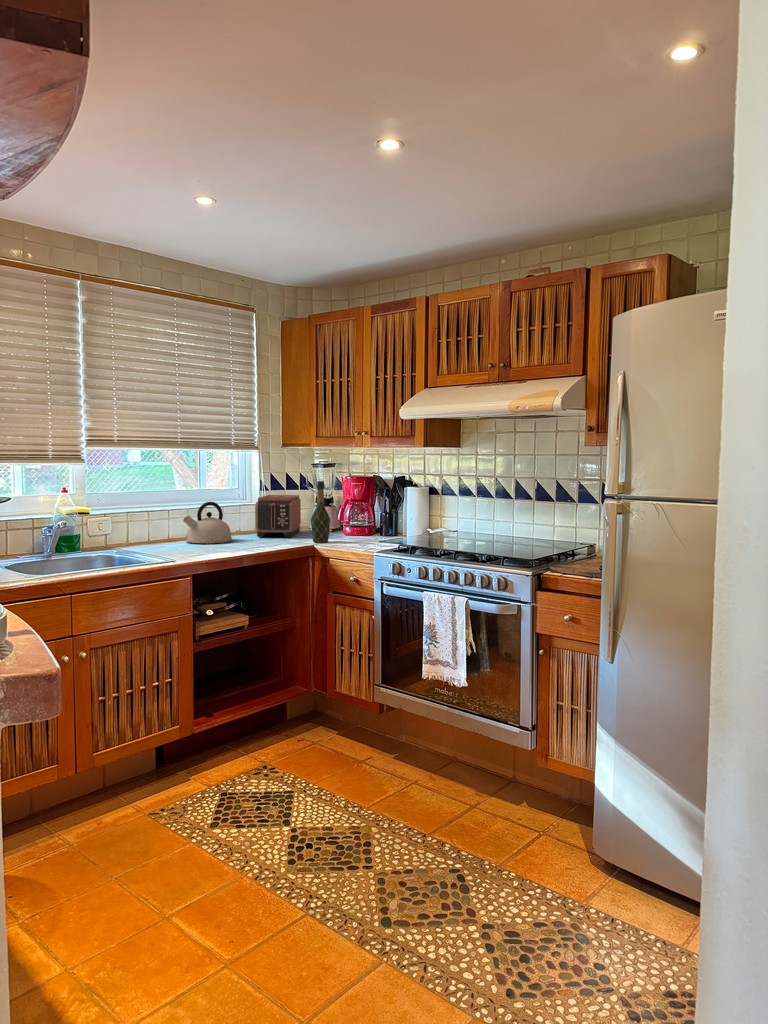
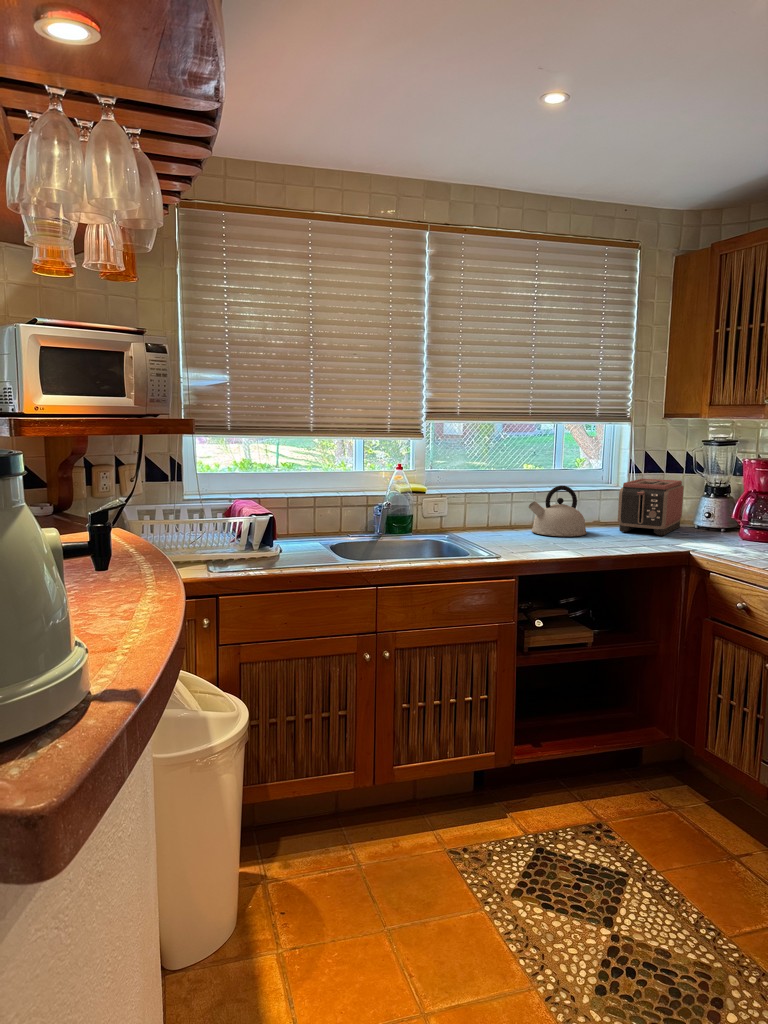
wine bottle: present [311,481,330,543] -> none [689,466,718,549]

